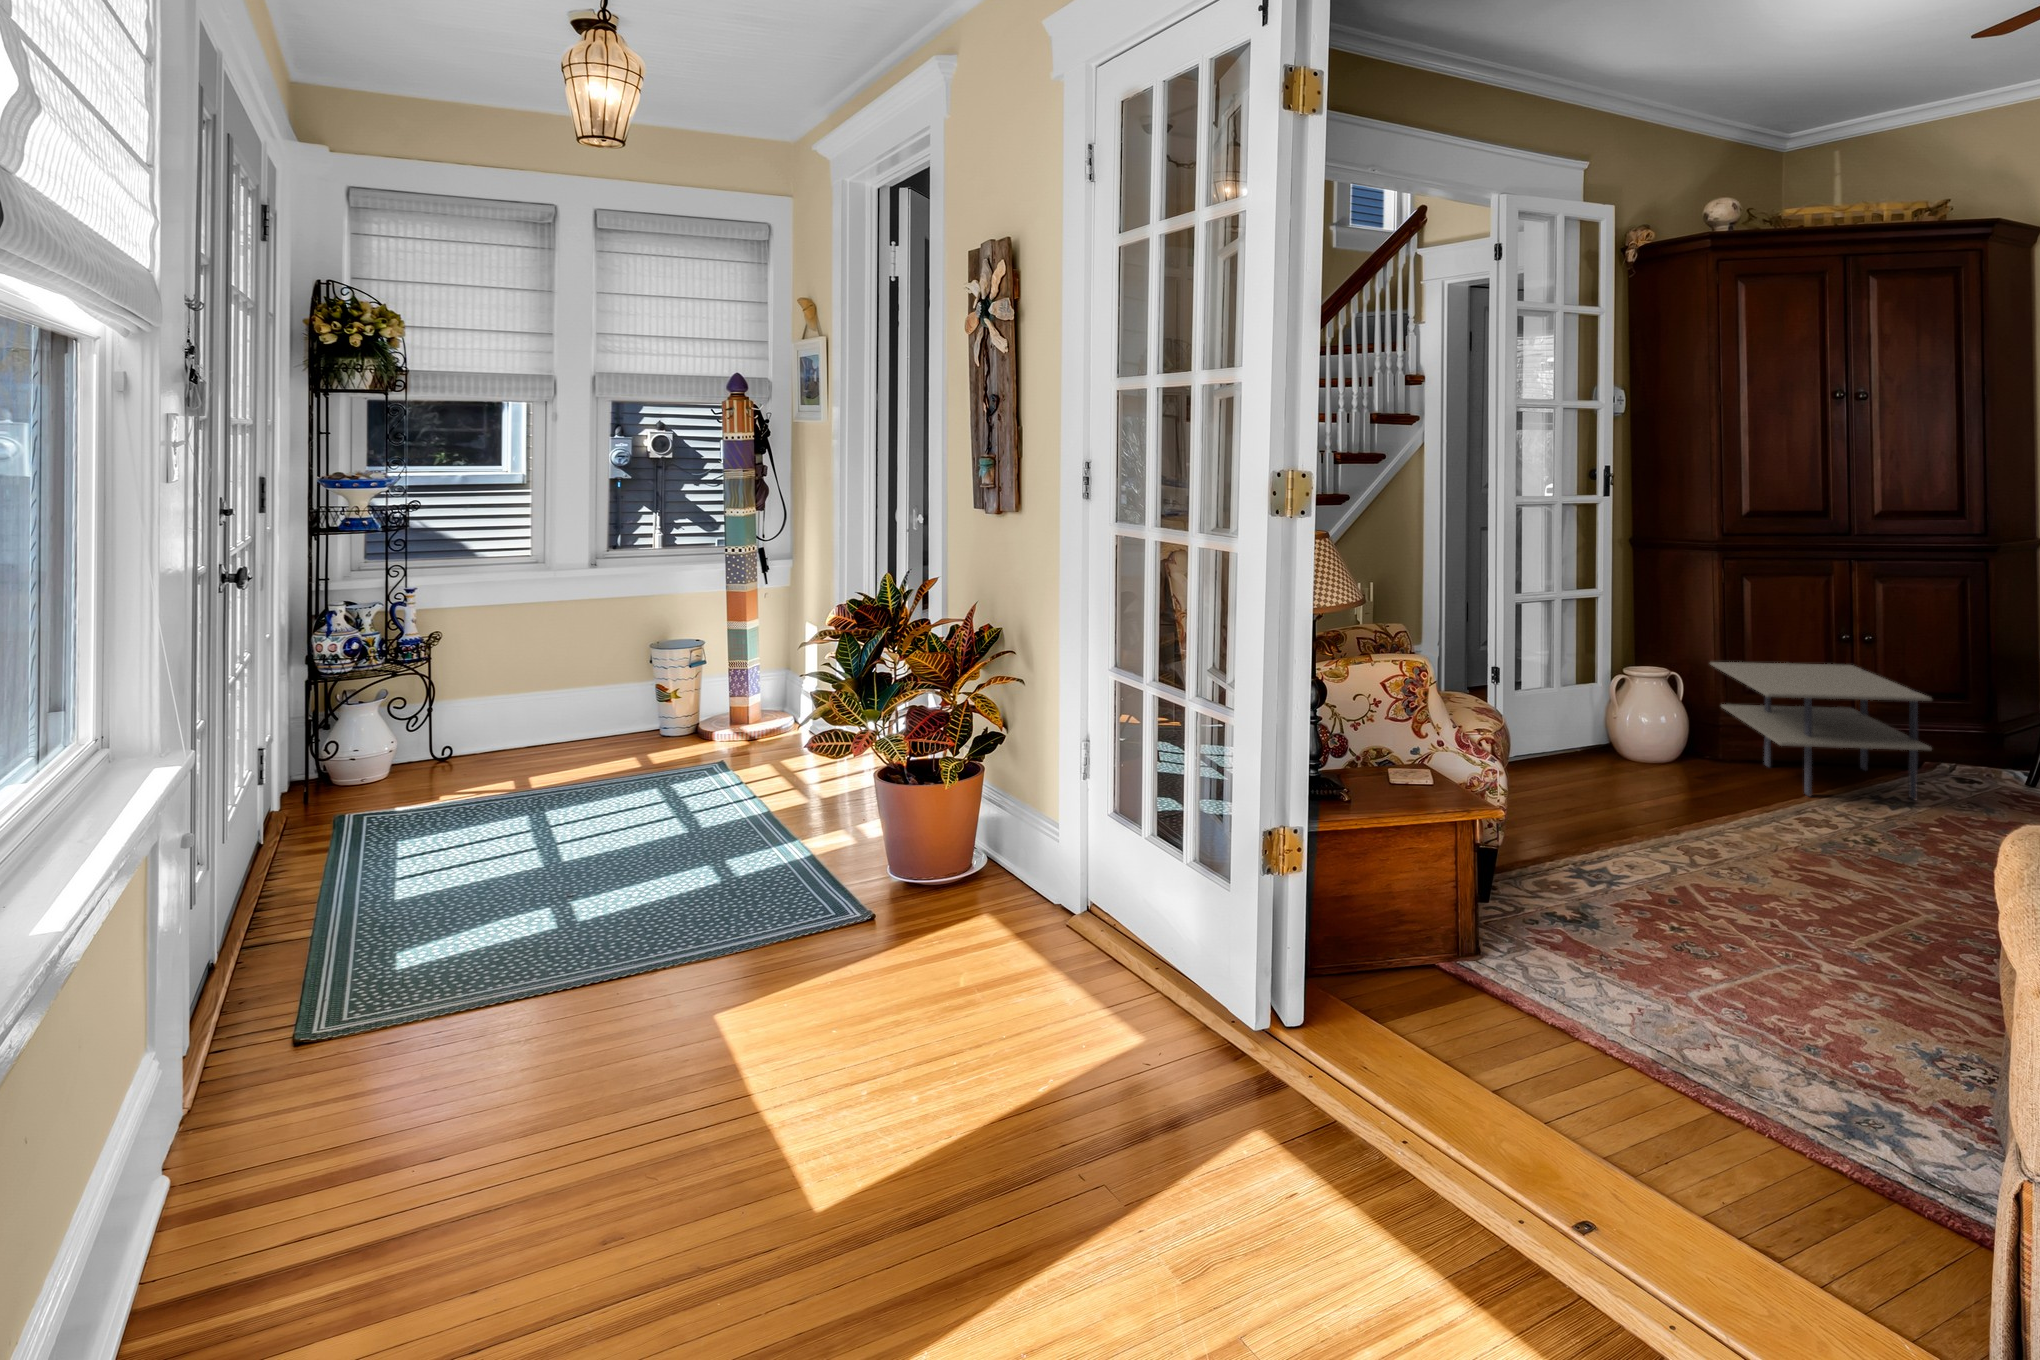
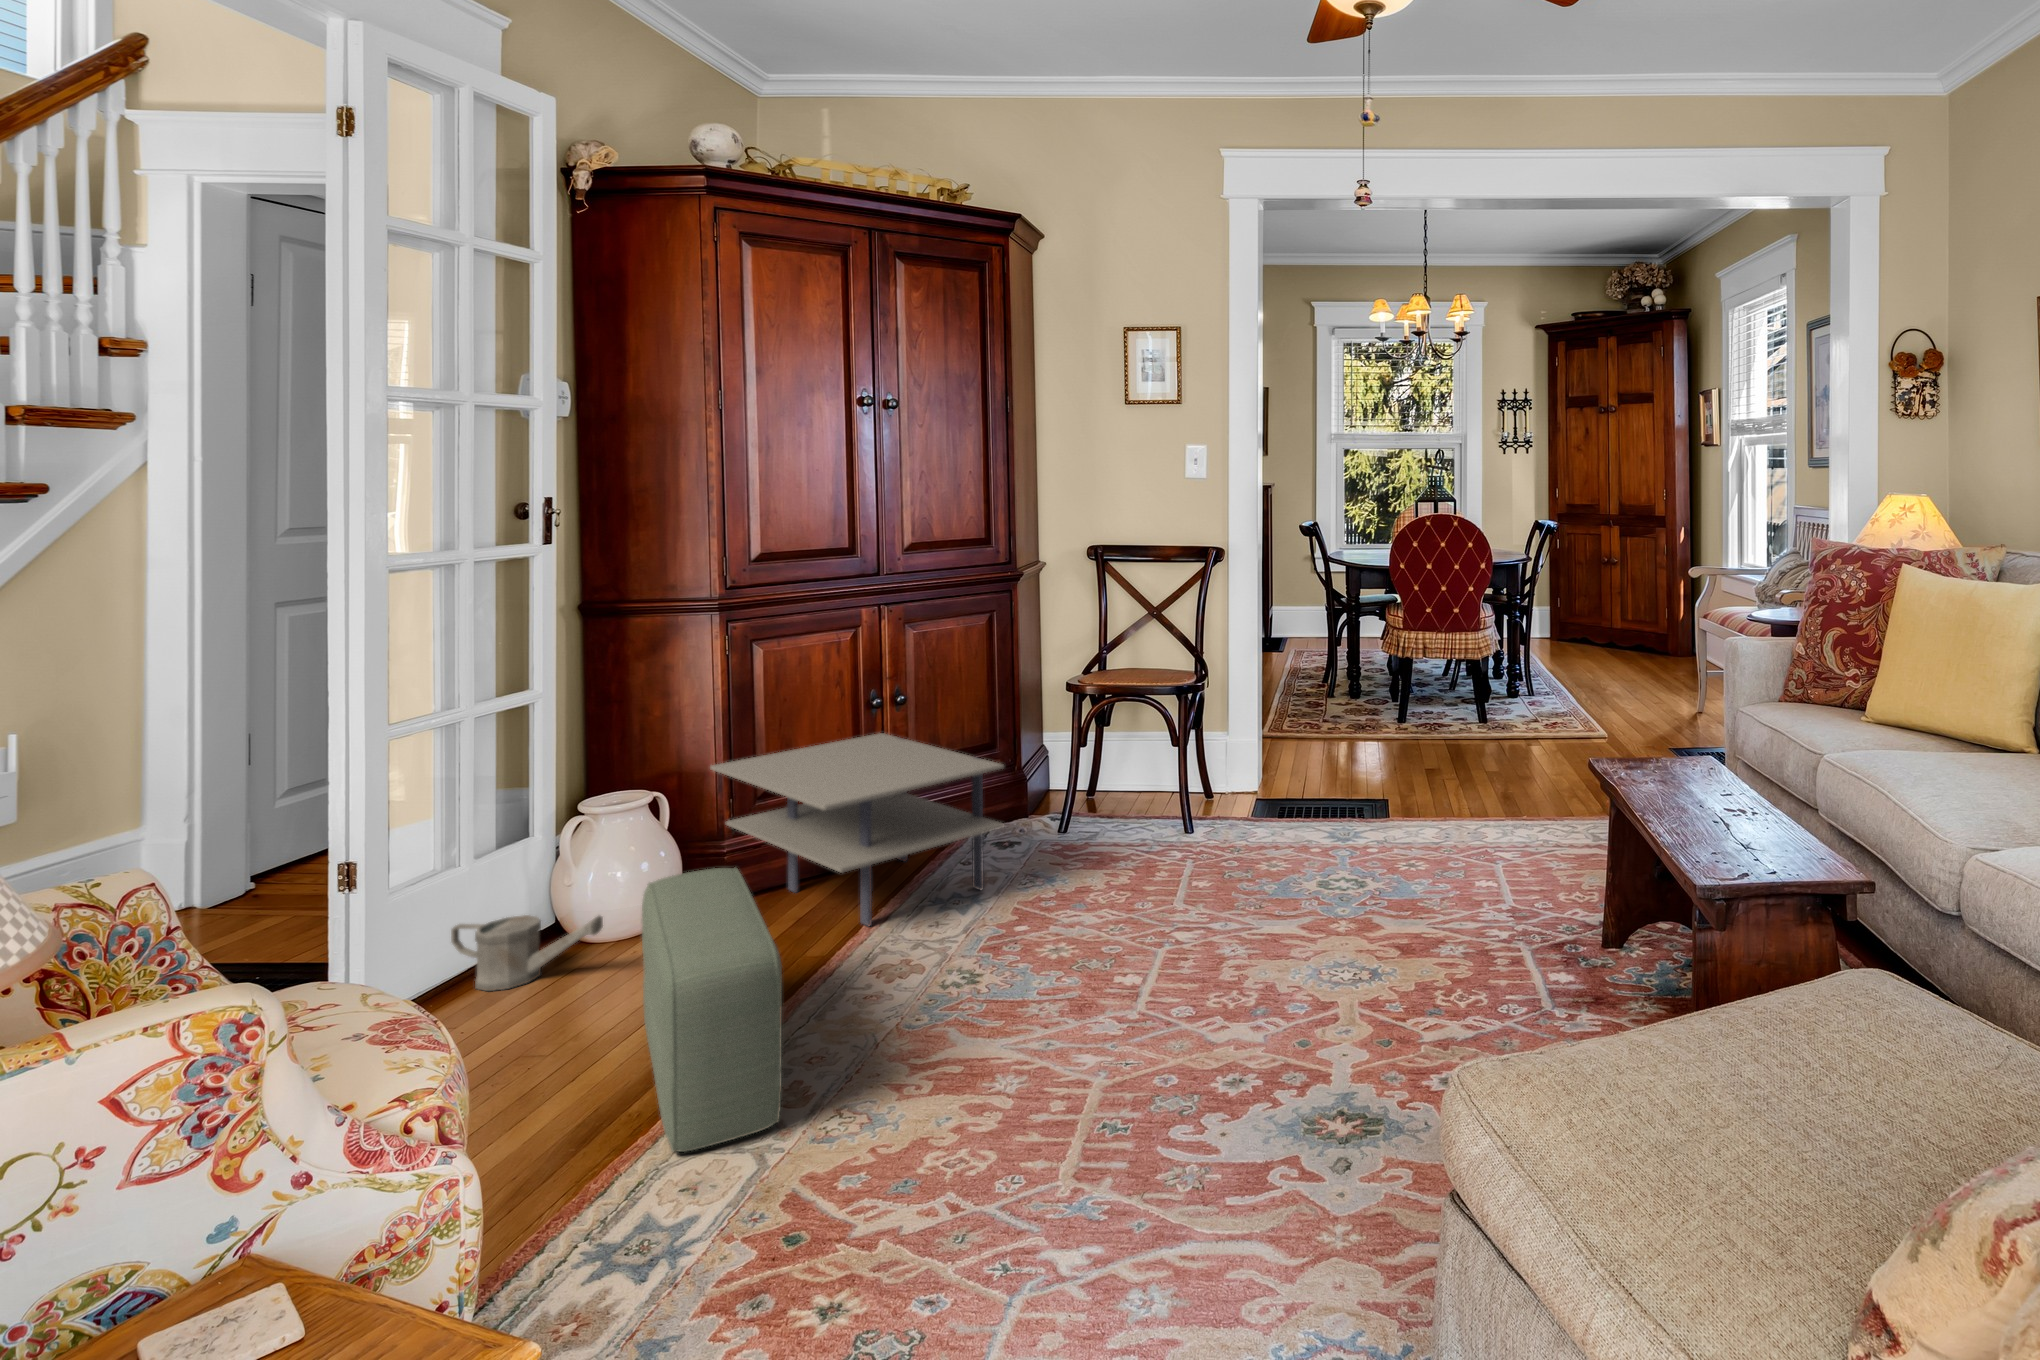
pouf: none [1626,711,1701,859] -> present [642,868,782,1152]
watering can: none [1549,723,1627,767] -> present [451,915,603,991]

